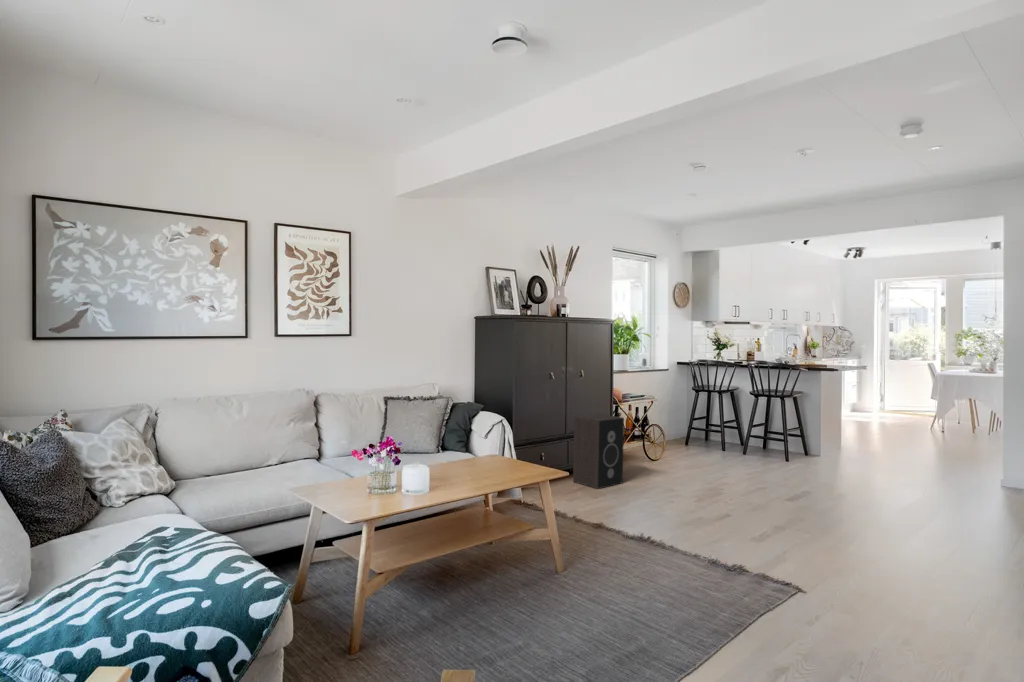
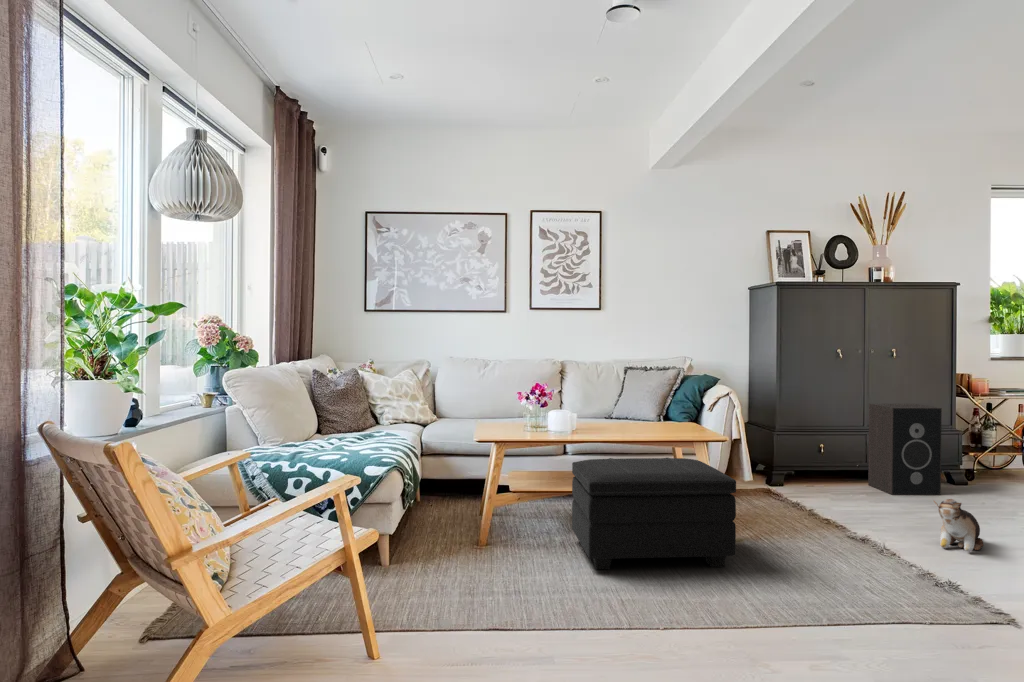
plush toy: none [680,498,704,535] -> present [934,499,983,552]
footstool: none [441,500,608,644] -> present [572,458,736,569]

